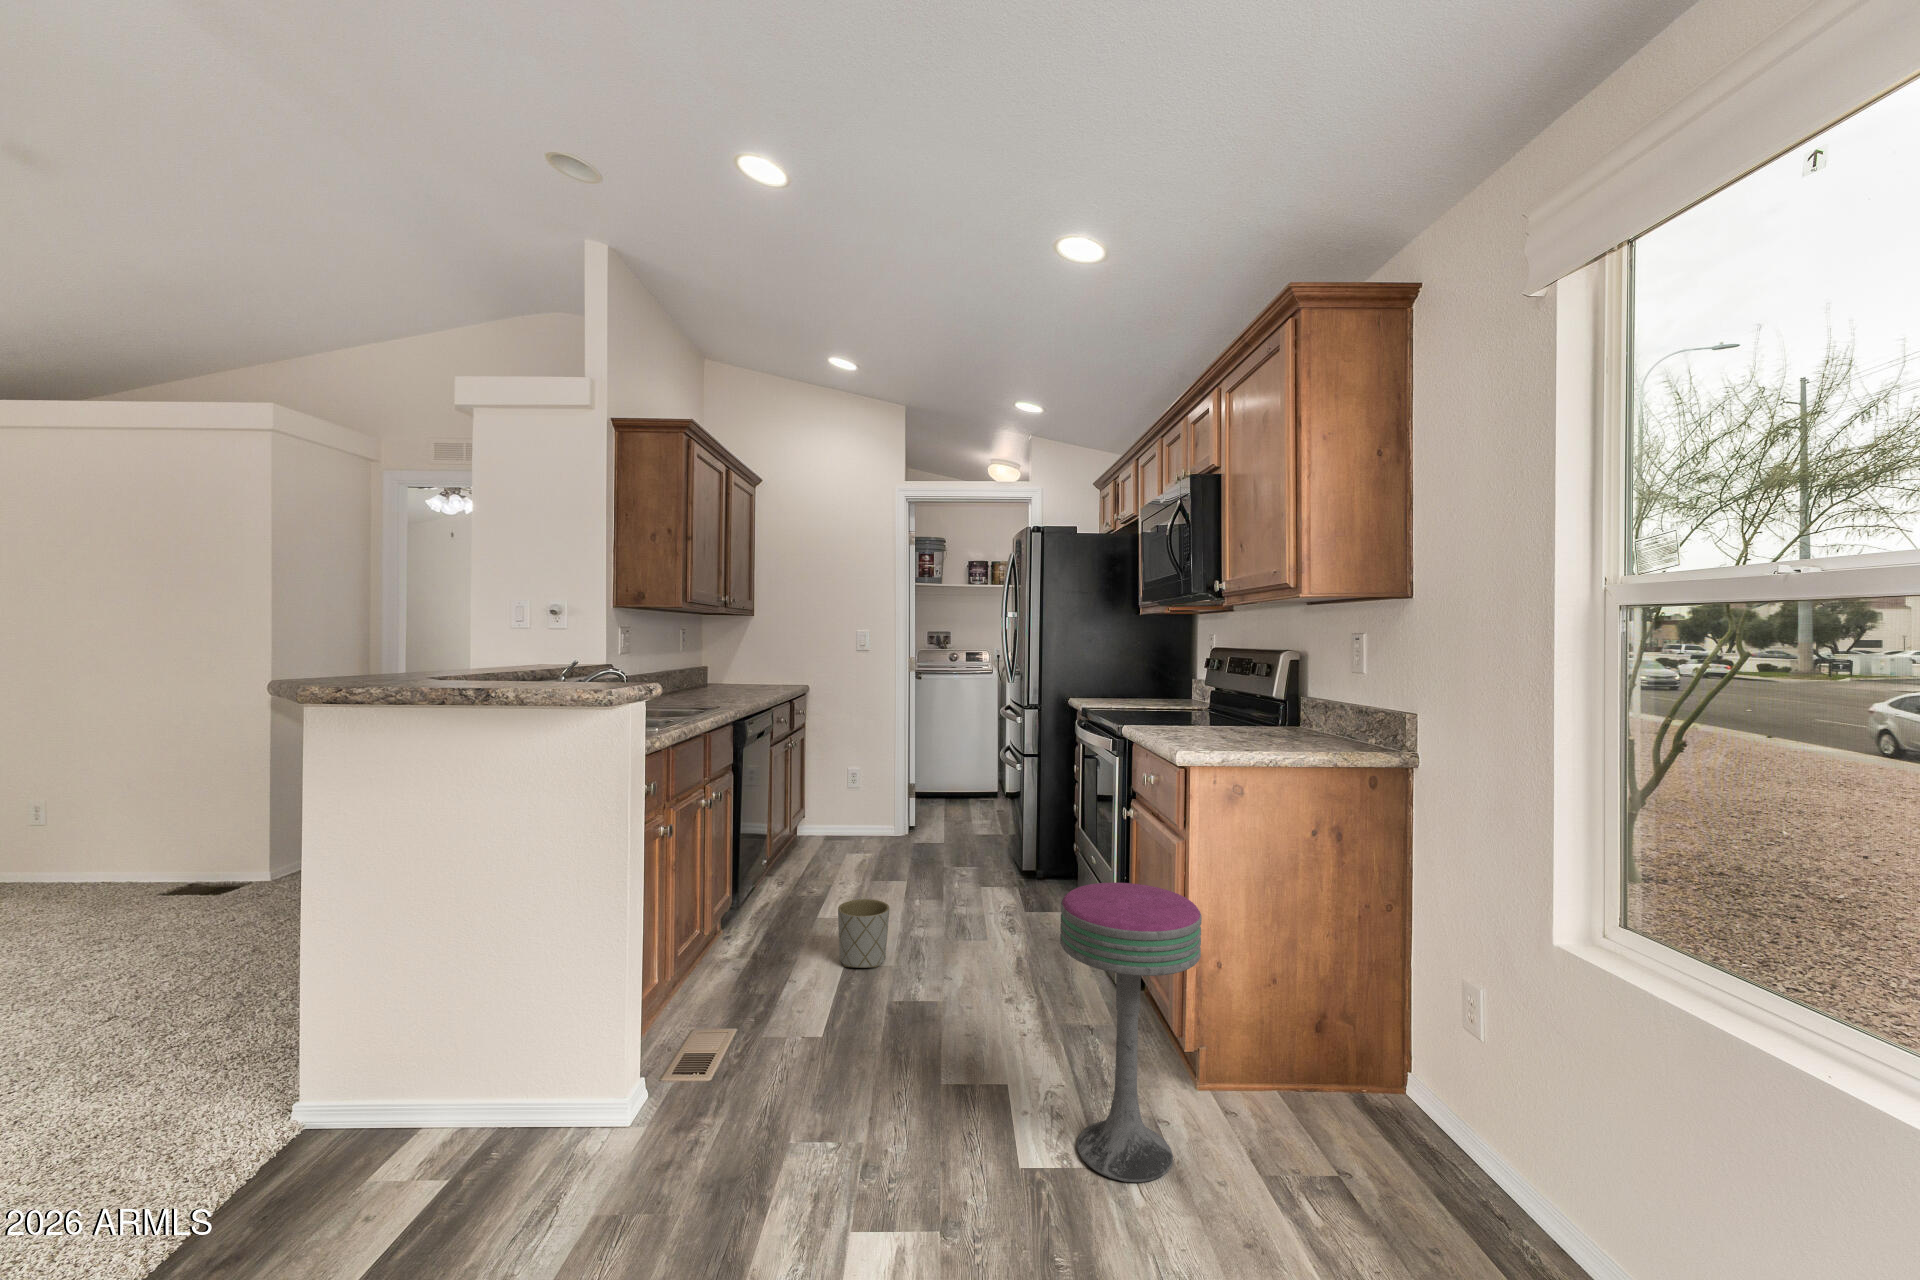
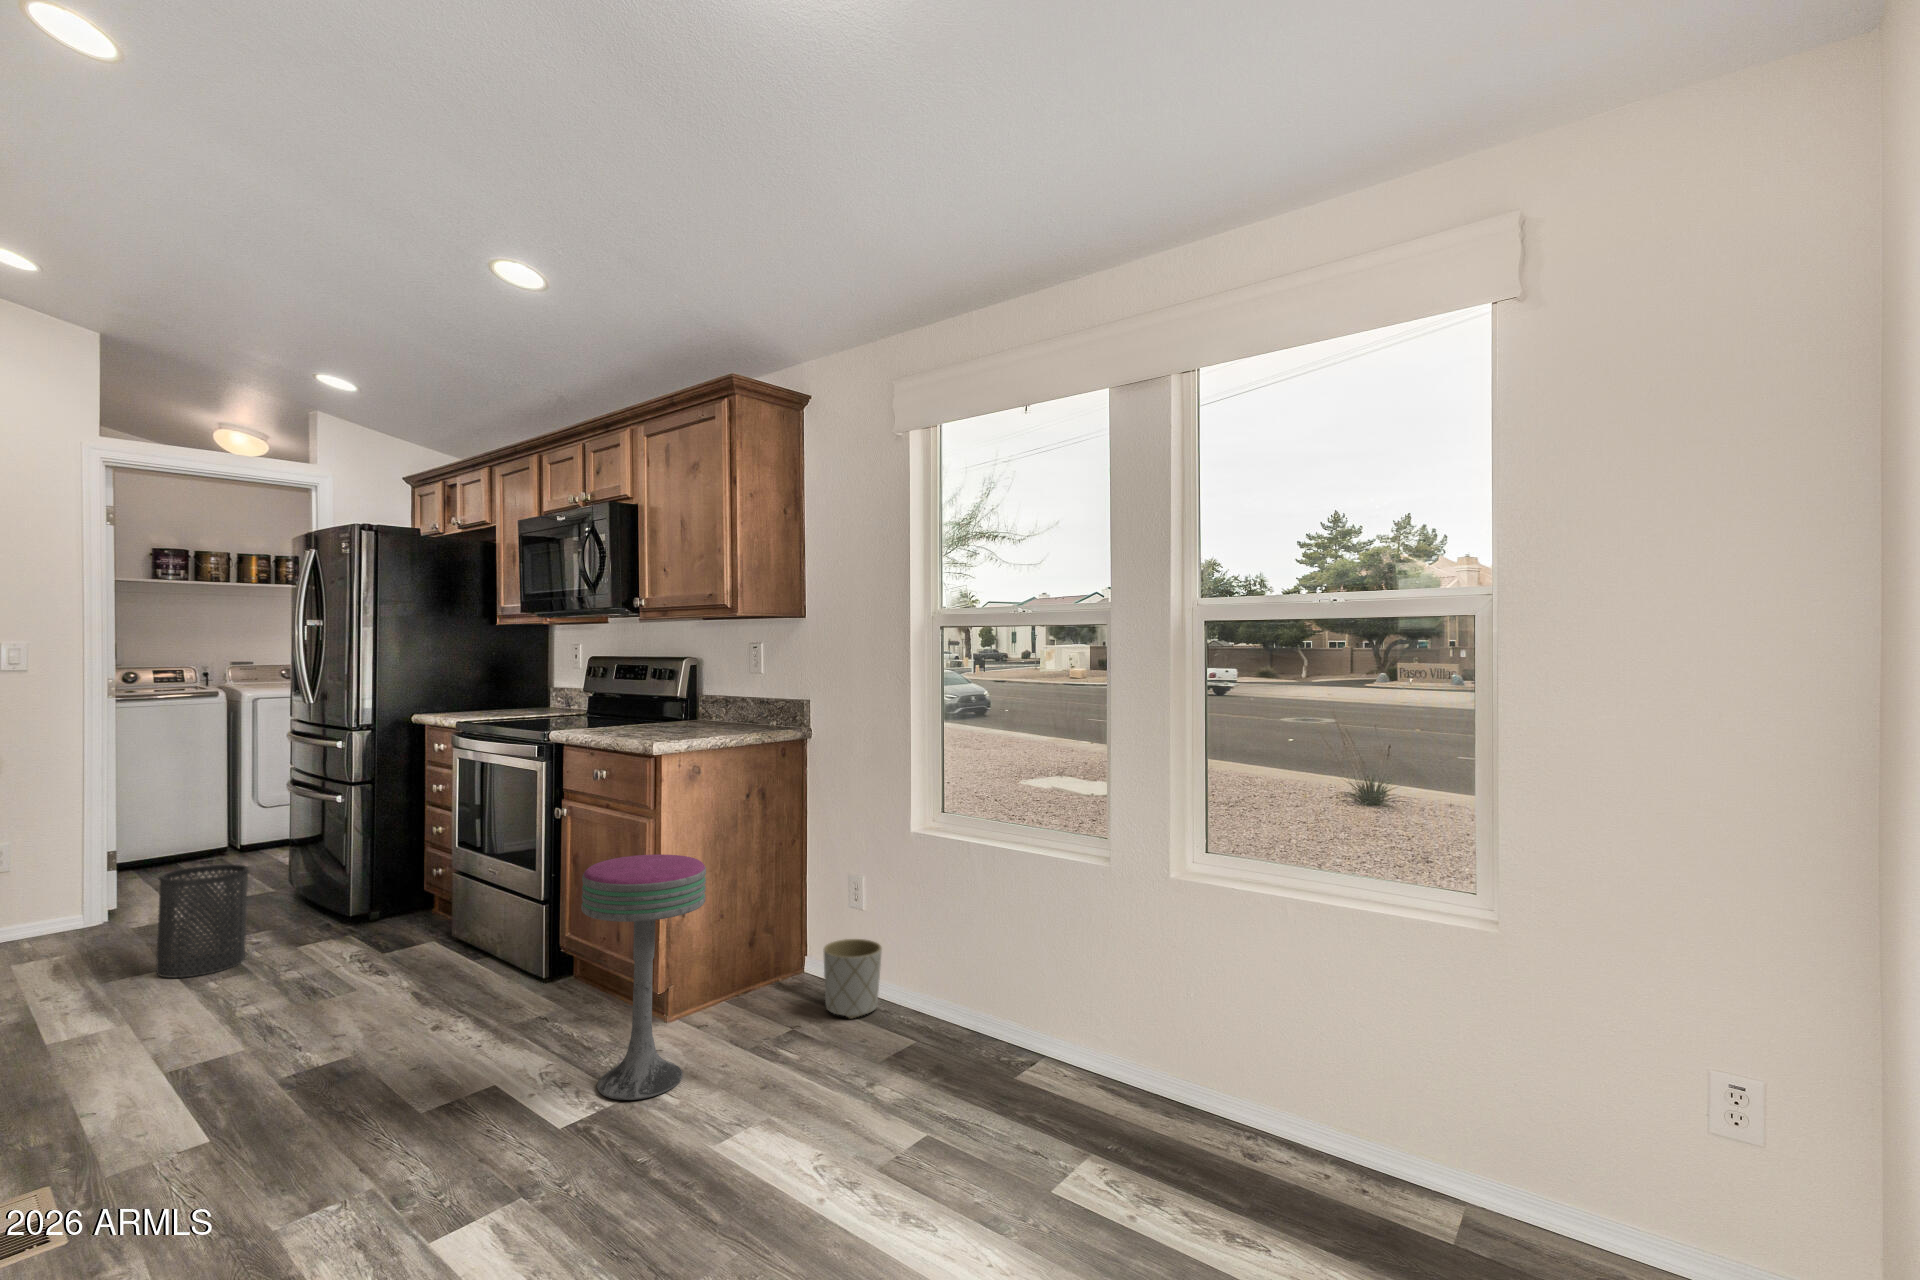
trash can: none [897,805,950,890] -> present [156,865,250,978]
planter: present [838,899,889,968] -> present [824,939,882,1019]

